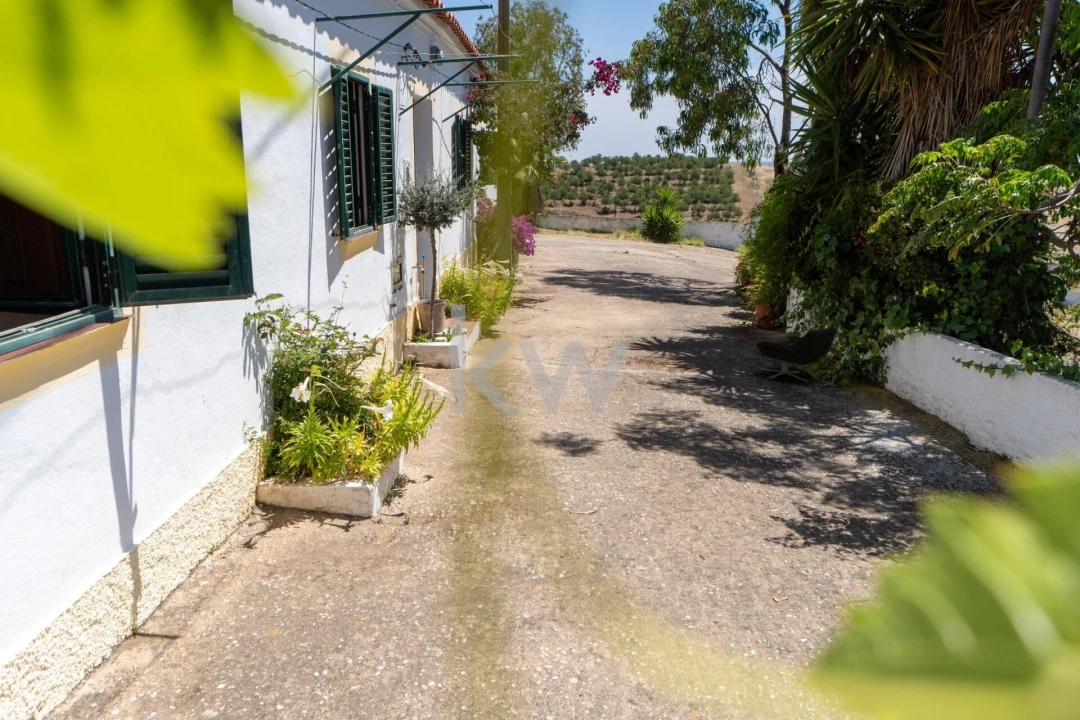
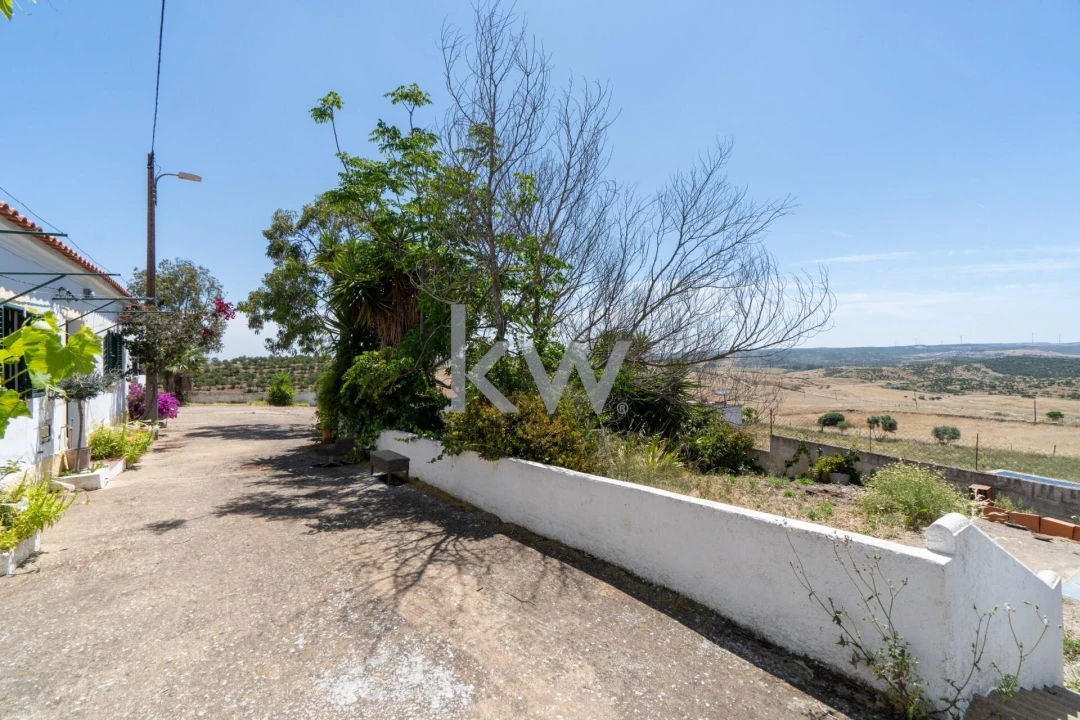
bench: none [879,372,993,460] -> present [370,450,410,485]

